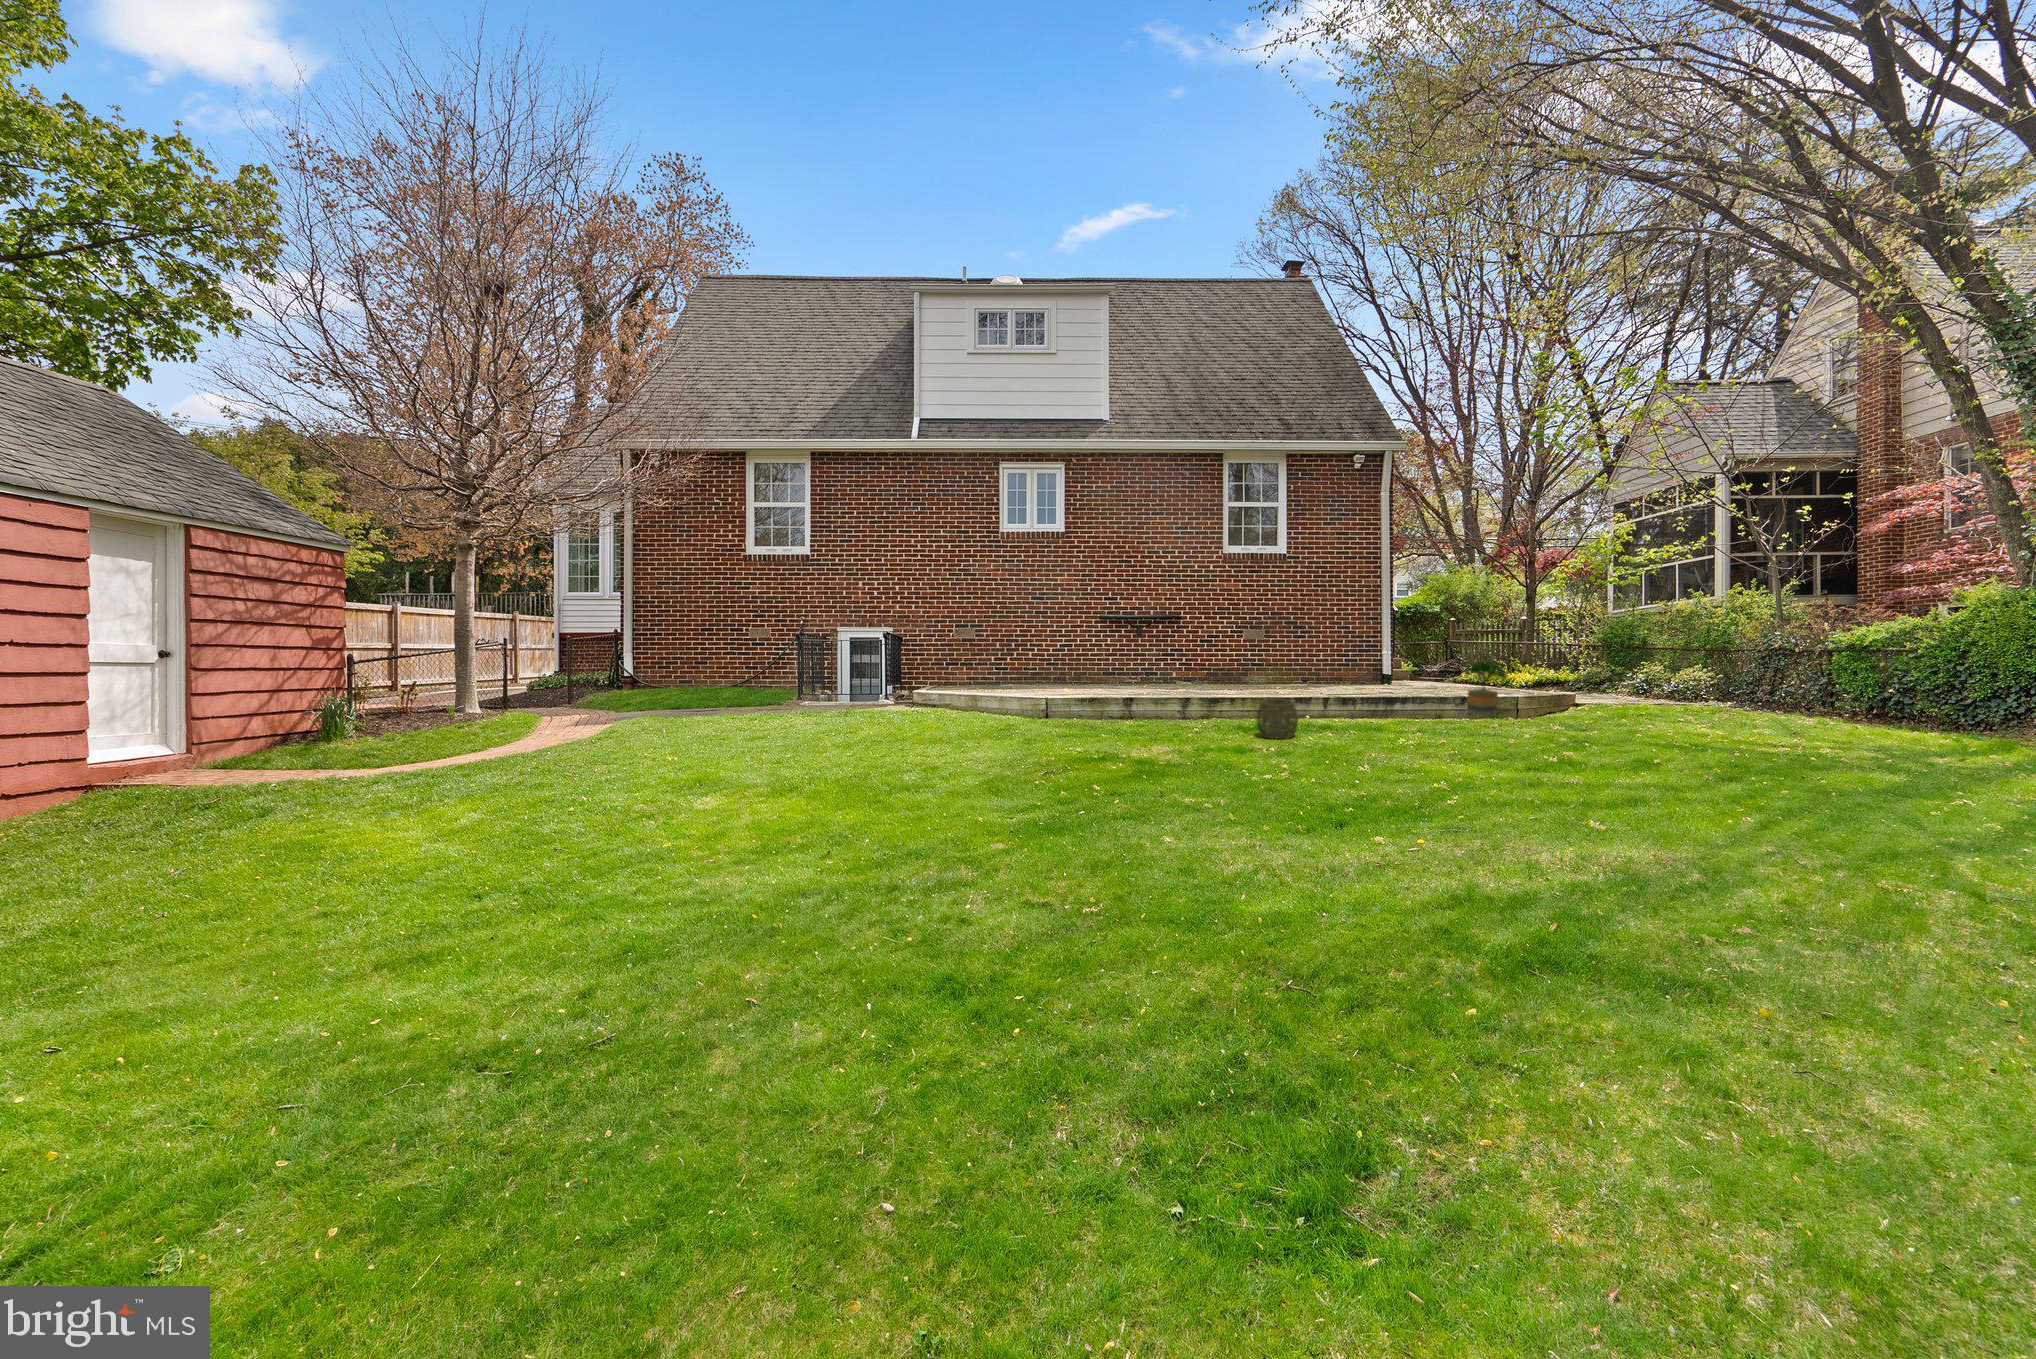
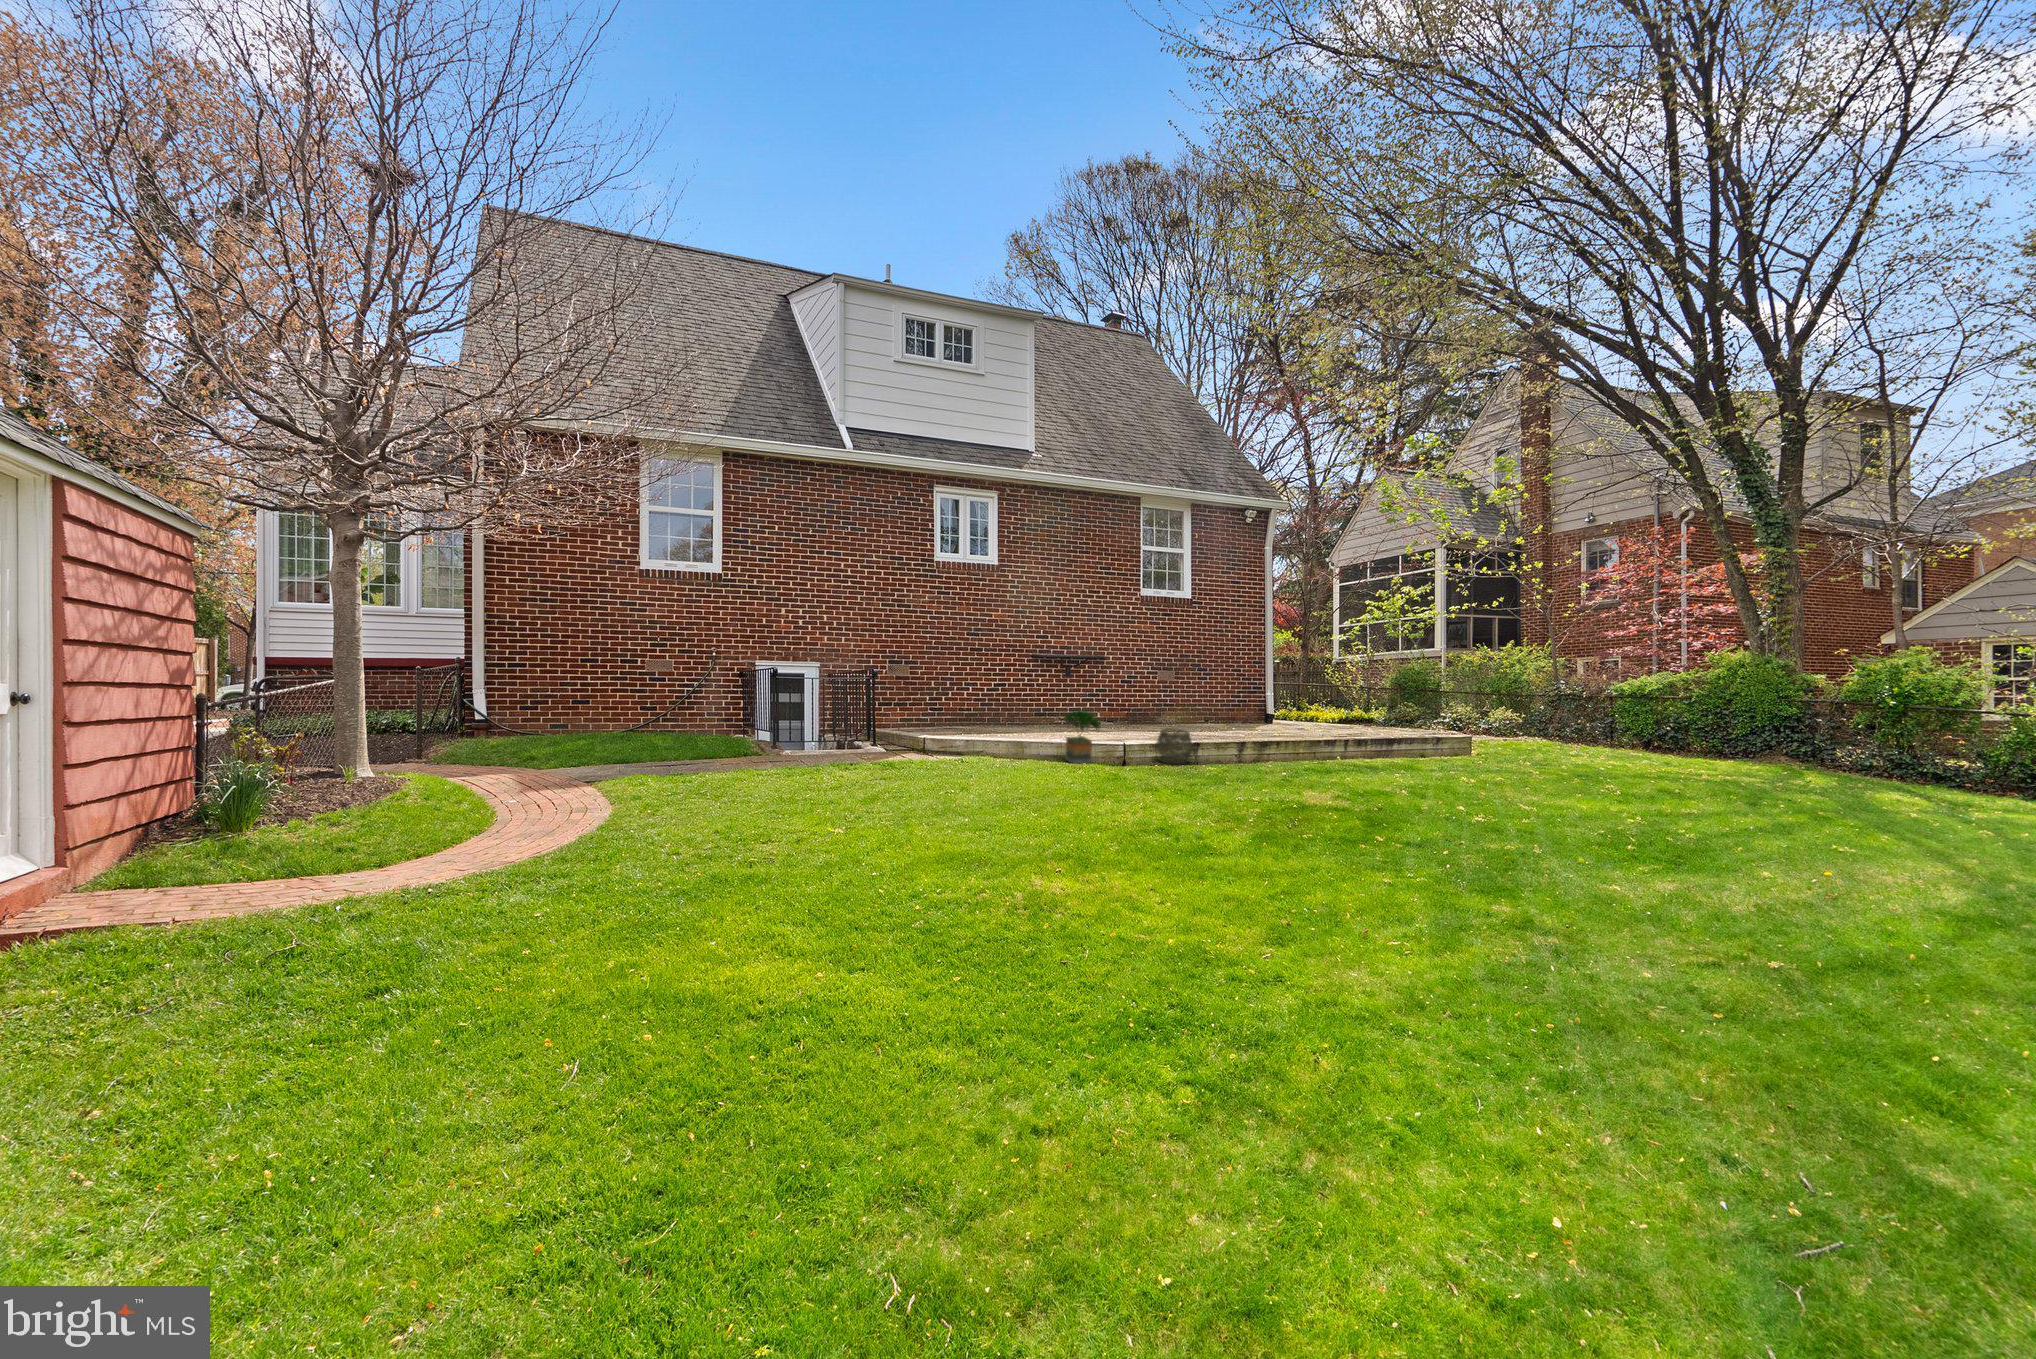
potted tree: present [1465,662,1508,717] -> present [1064,710,1101,764]

